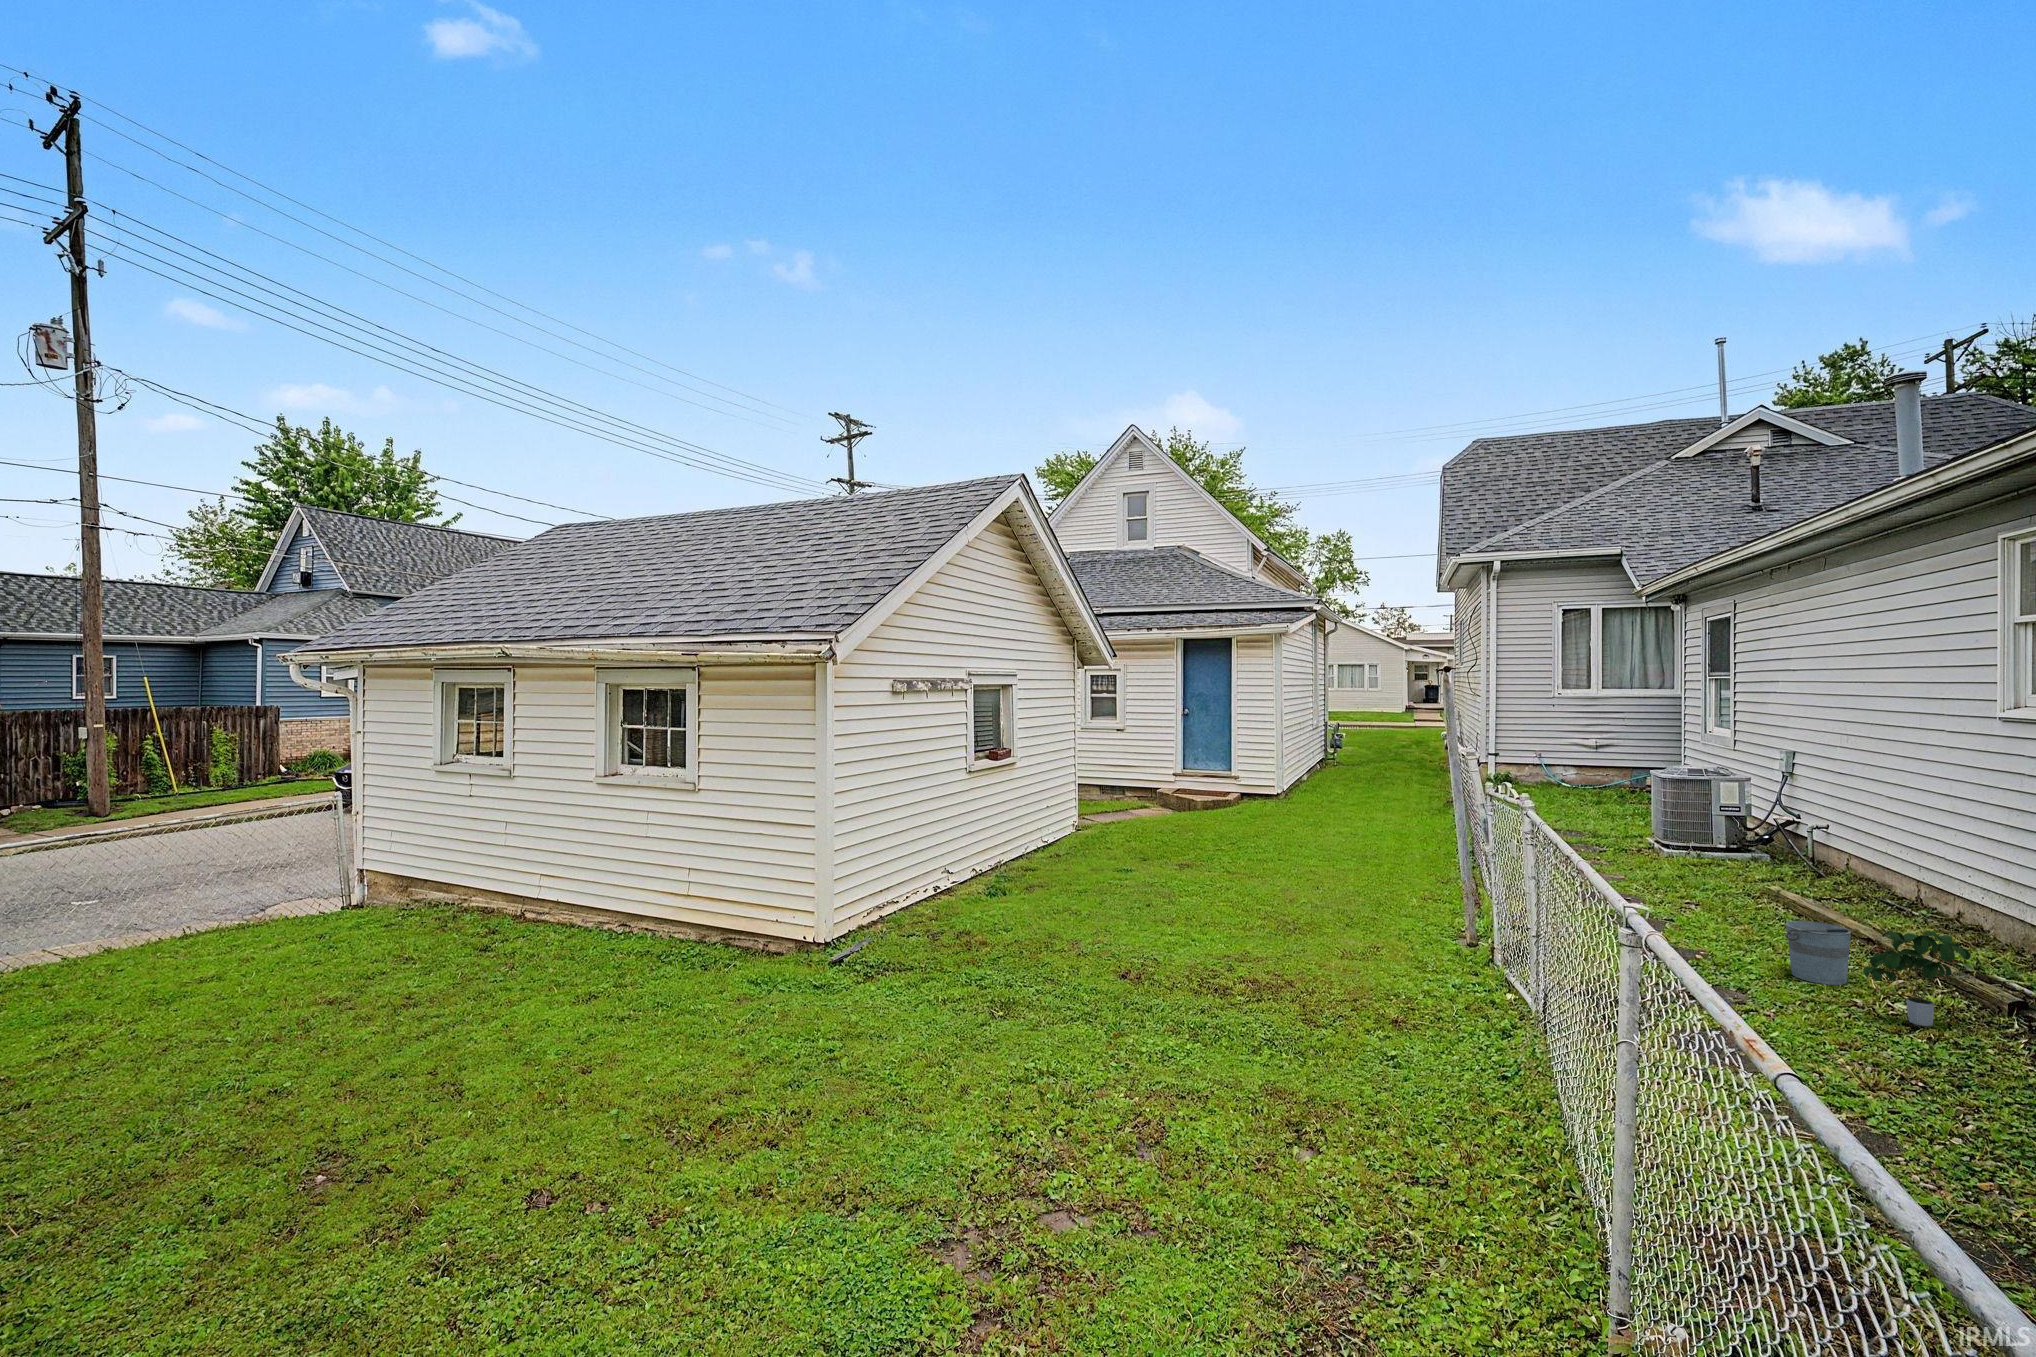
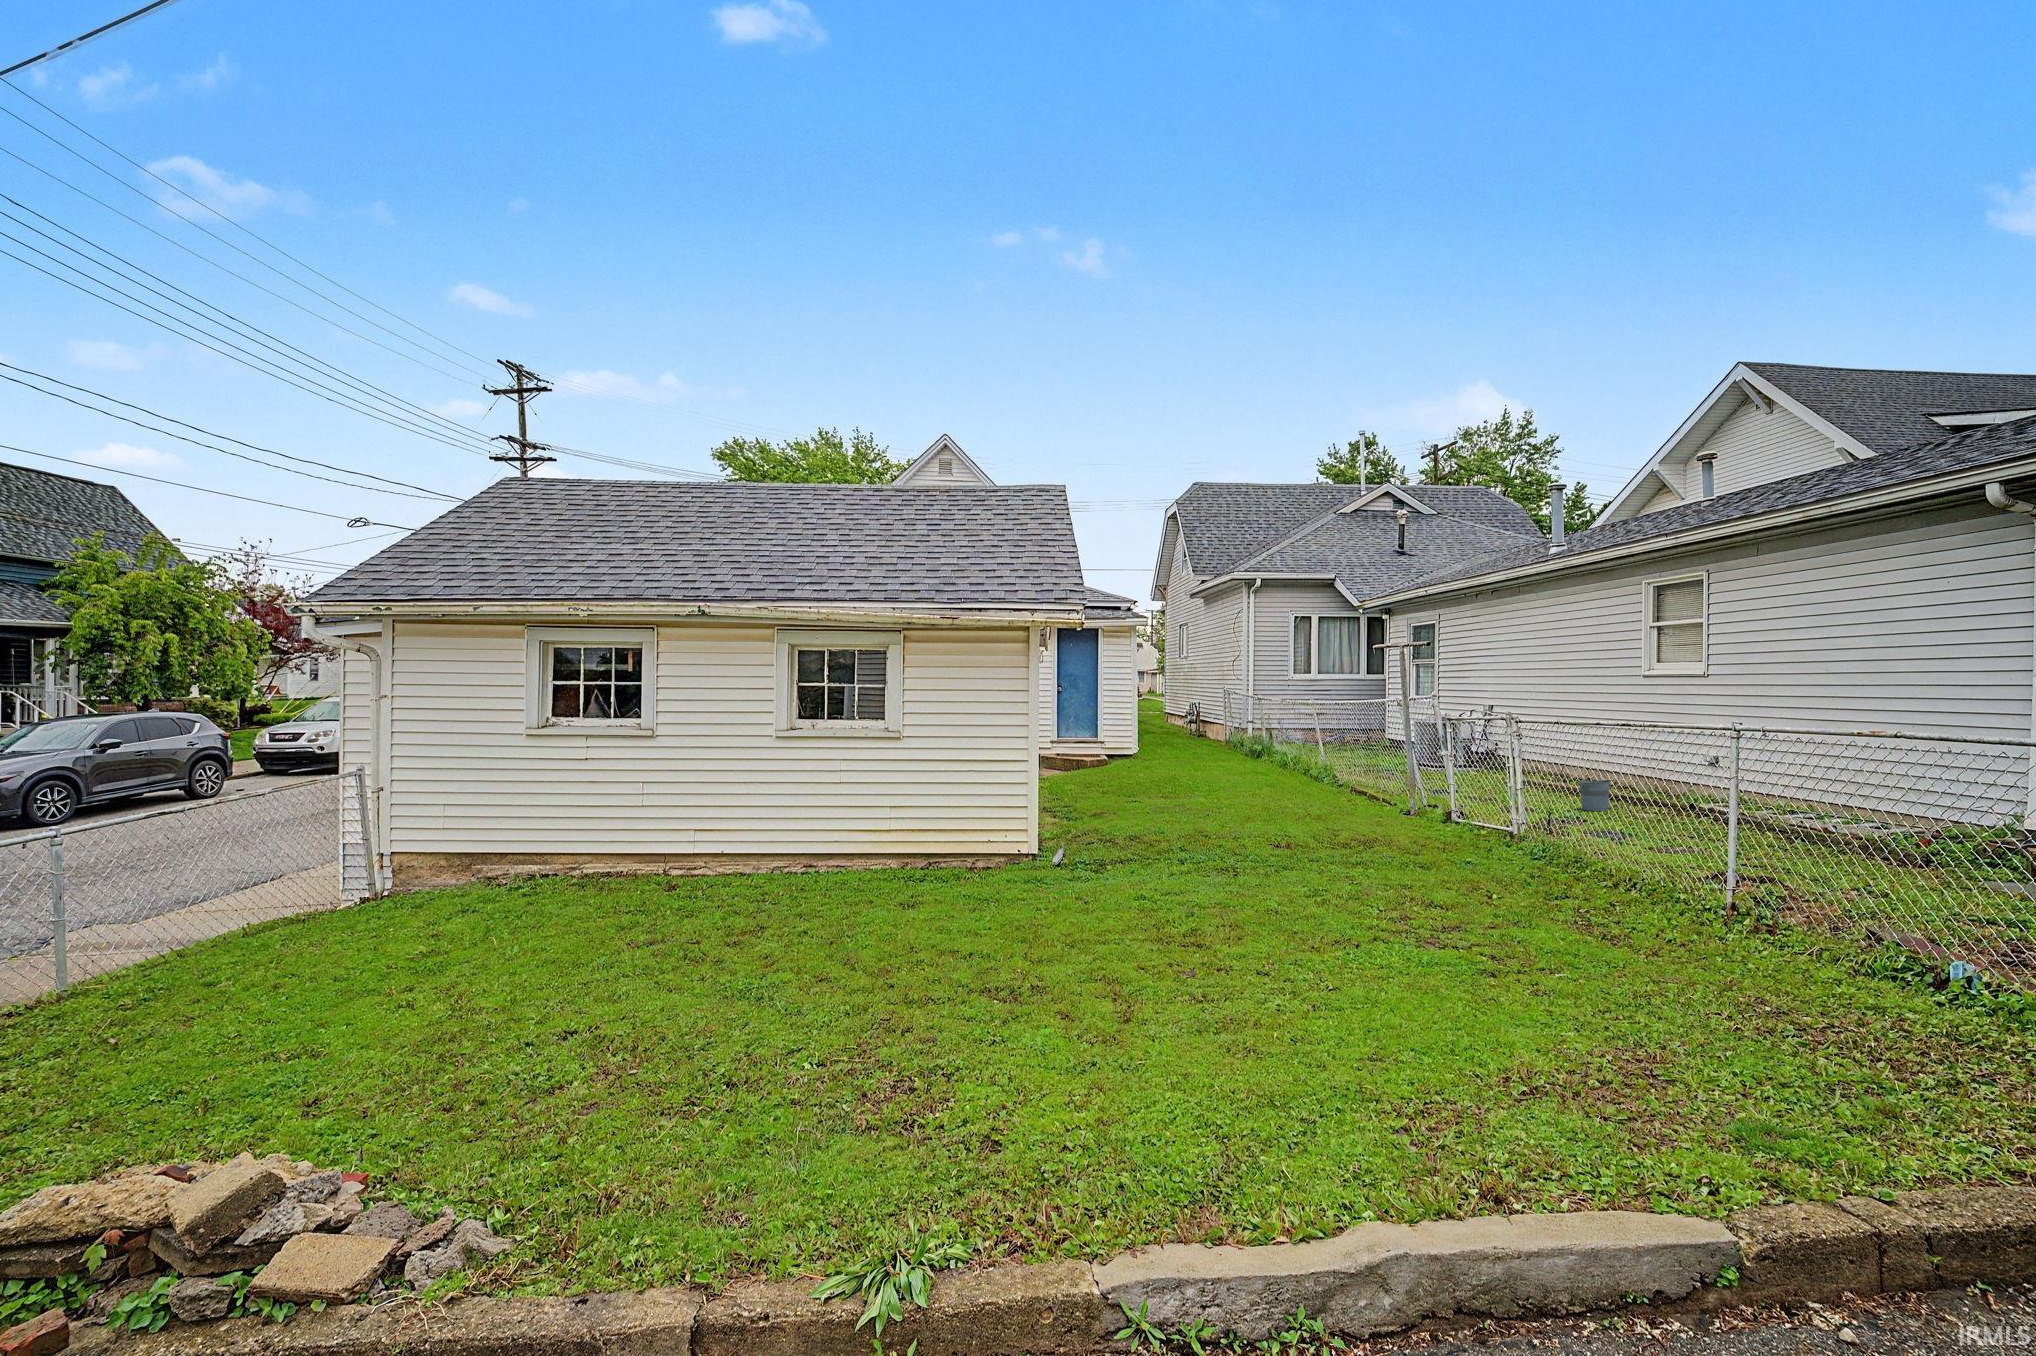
potted plant: present [1863,930,1971,1026] -> none [1634,769,1671,816]

